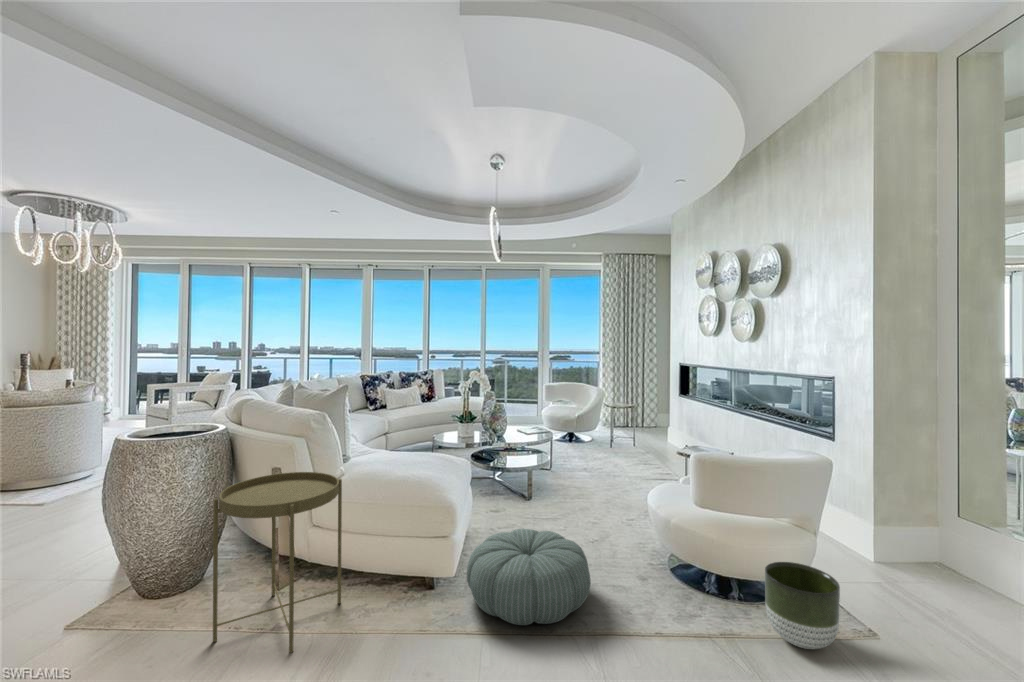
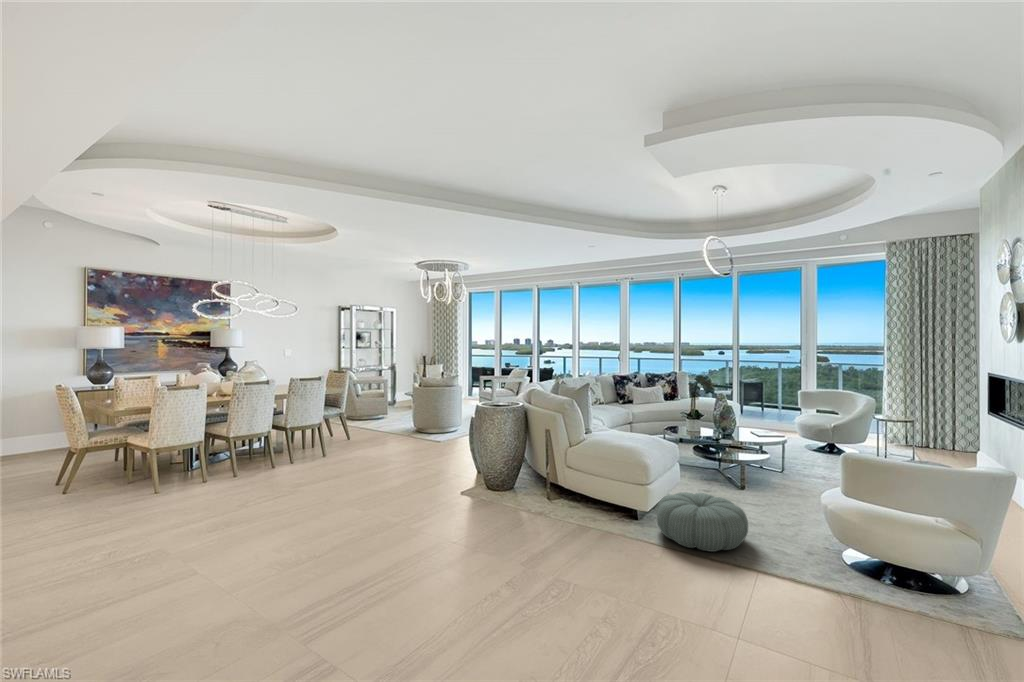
side table: present [213,472,342,653] -> none [517,433,581,526]
planter: present [765,562,840,649] -> none [888,548,957,618]

